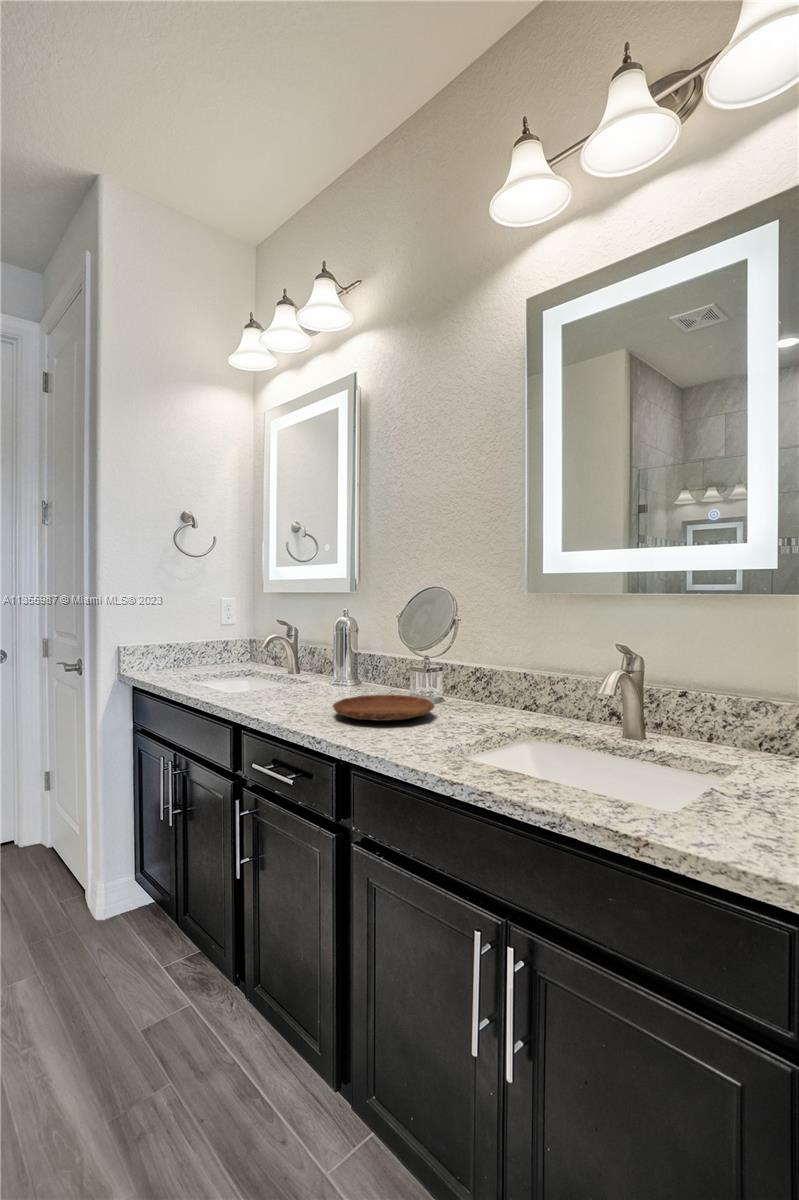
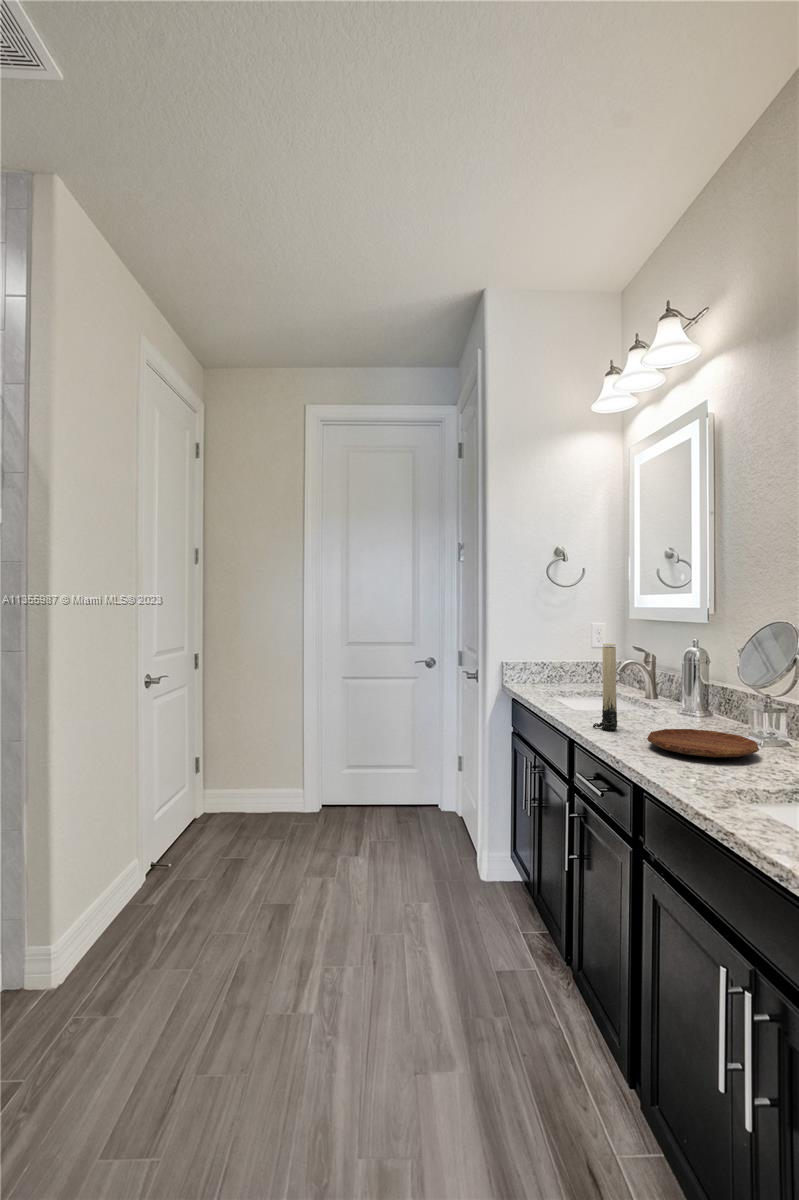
candle: none [263,612,291,709] -> present [593,644,618,730]

